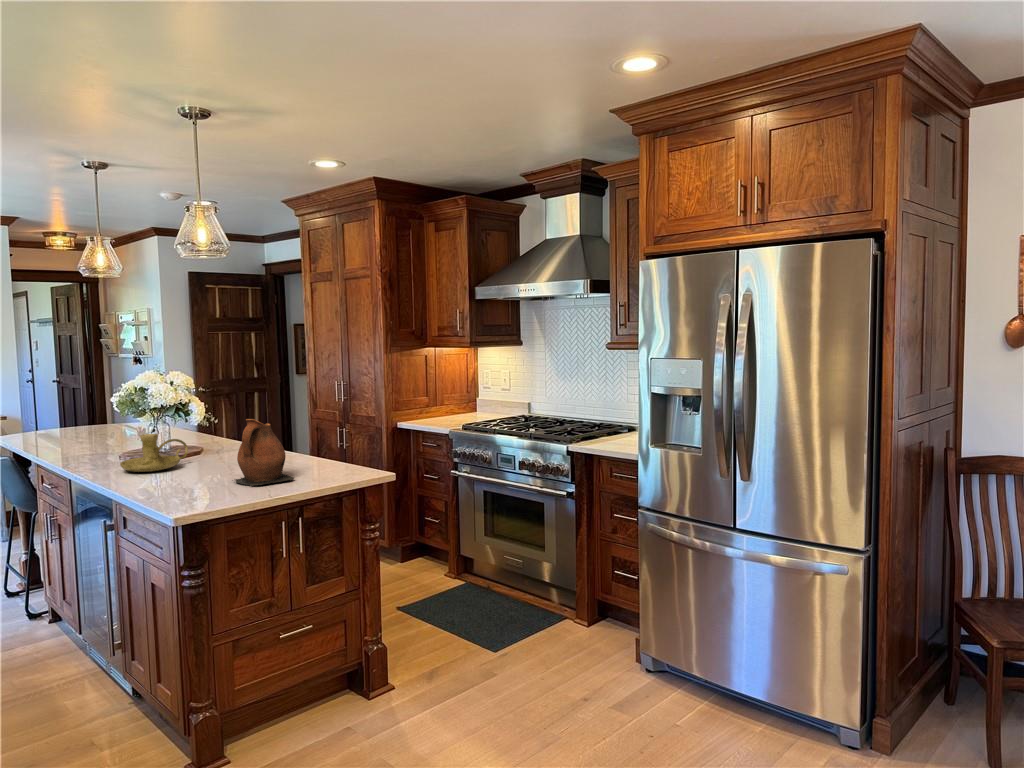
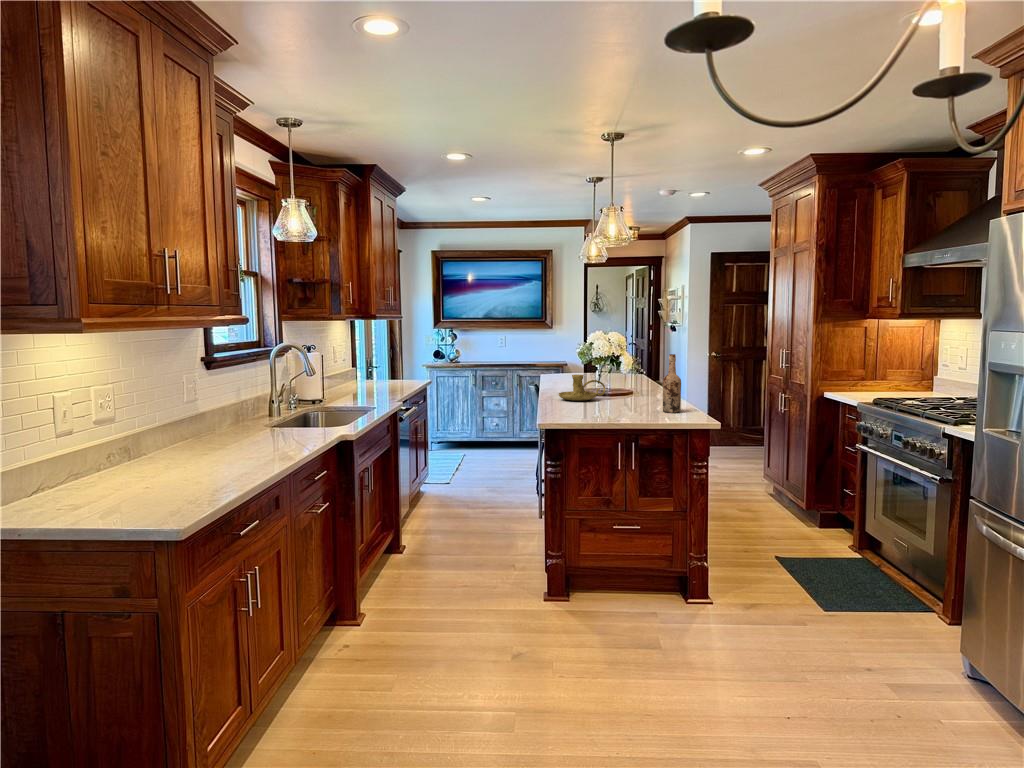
wine bottle: none [299,397,322,471] -> present [663,354,681,413]
ceramic pitcher: present [235,419,294,486] -> none [604,366,644,416]

